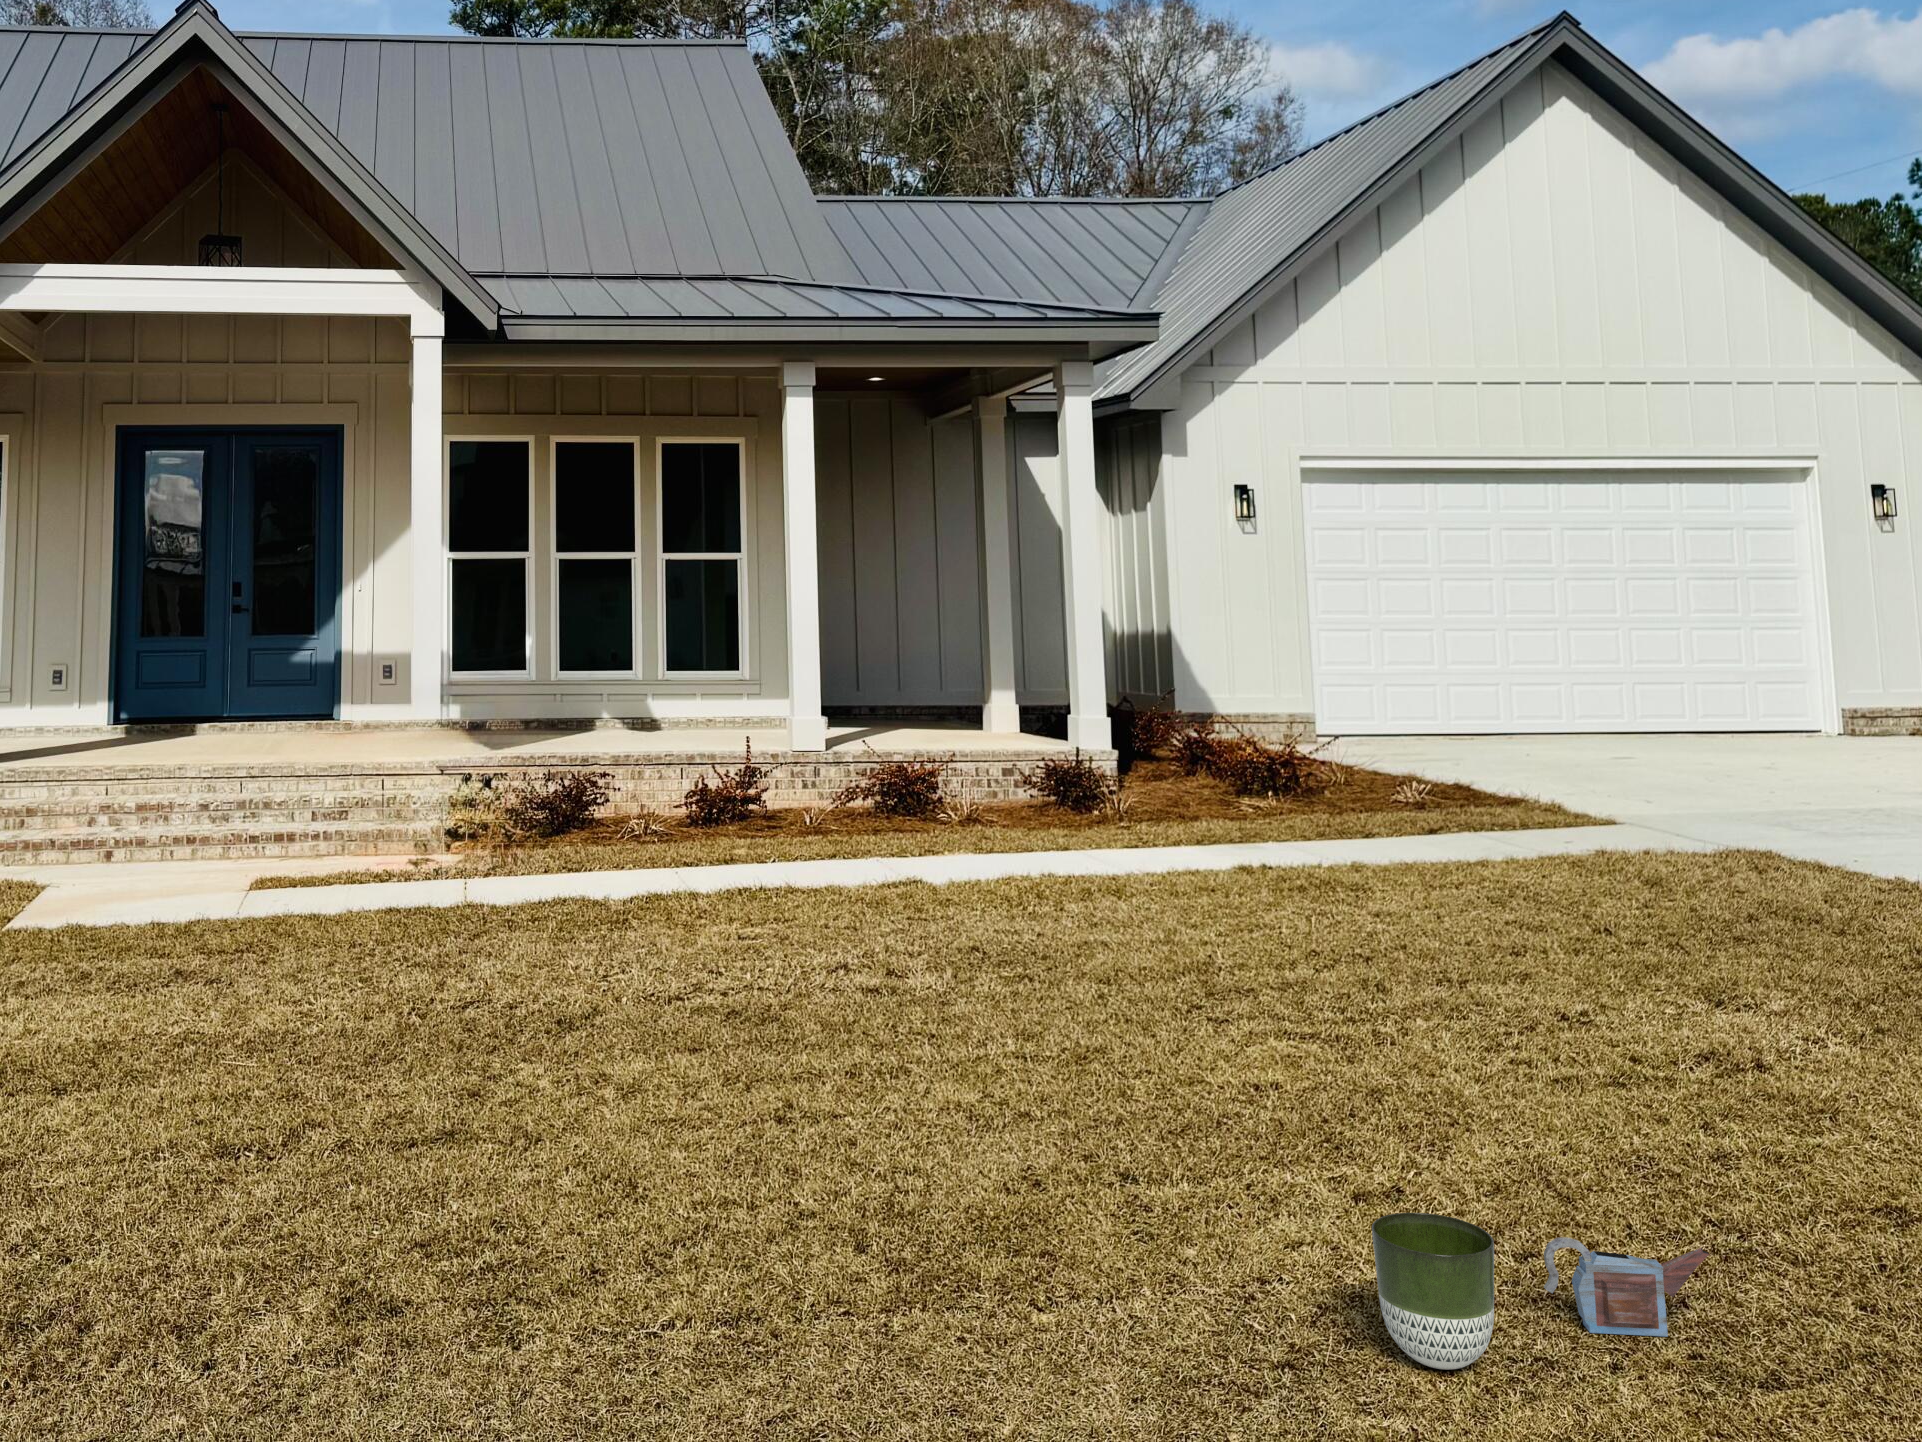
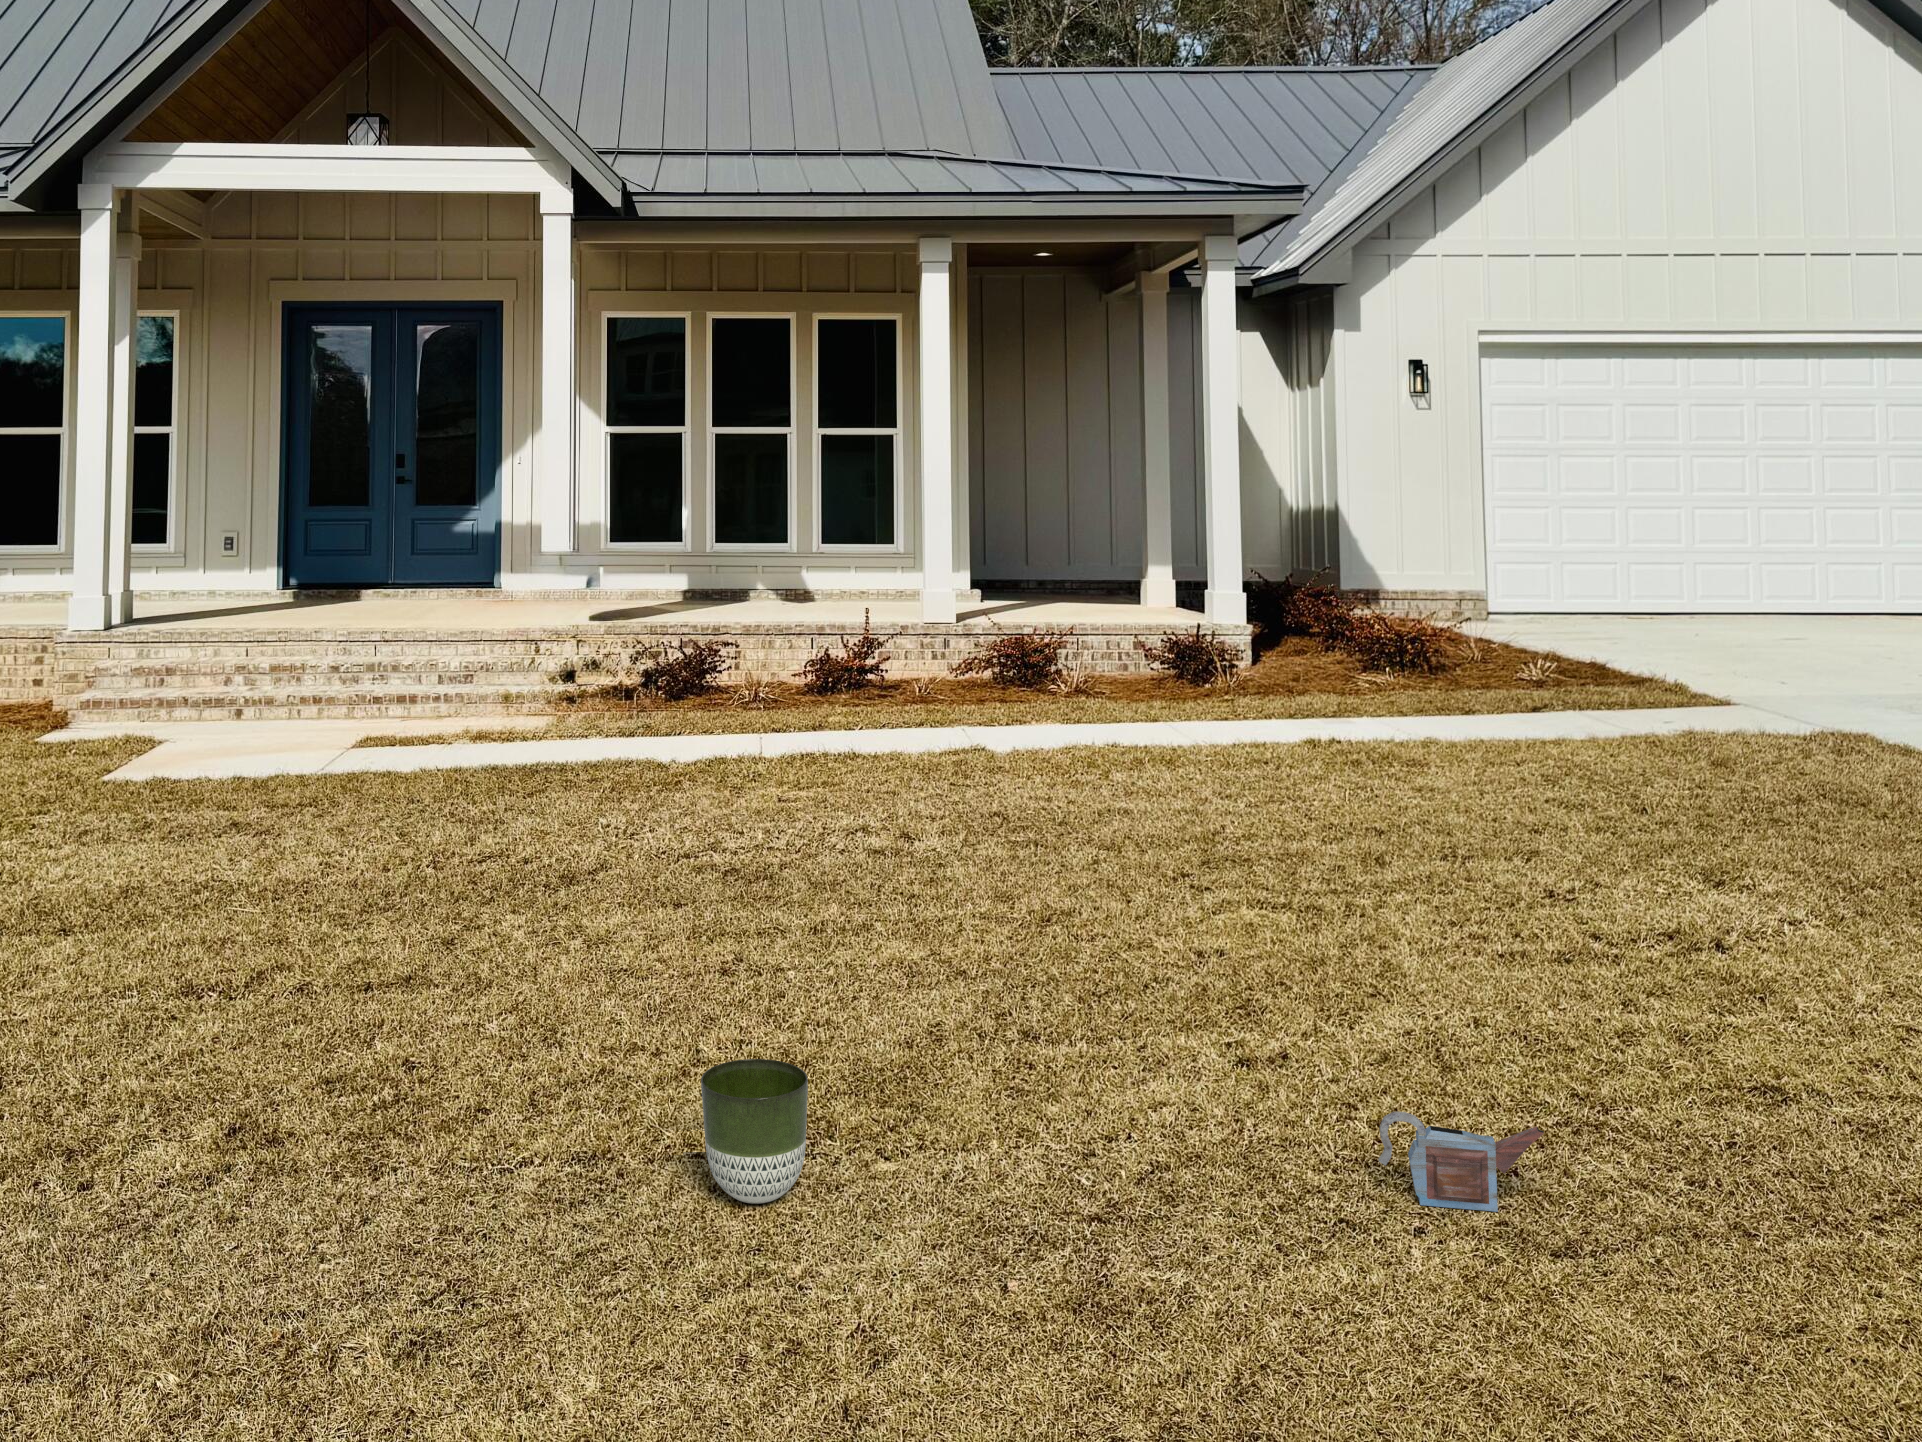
planter: present [1372,1213,1494,1370] -> present [701,1059,808,1204]

